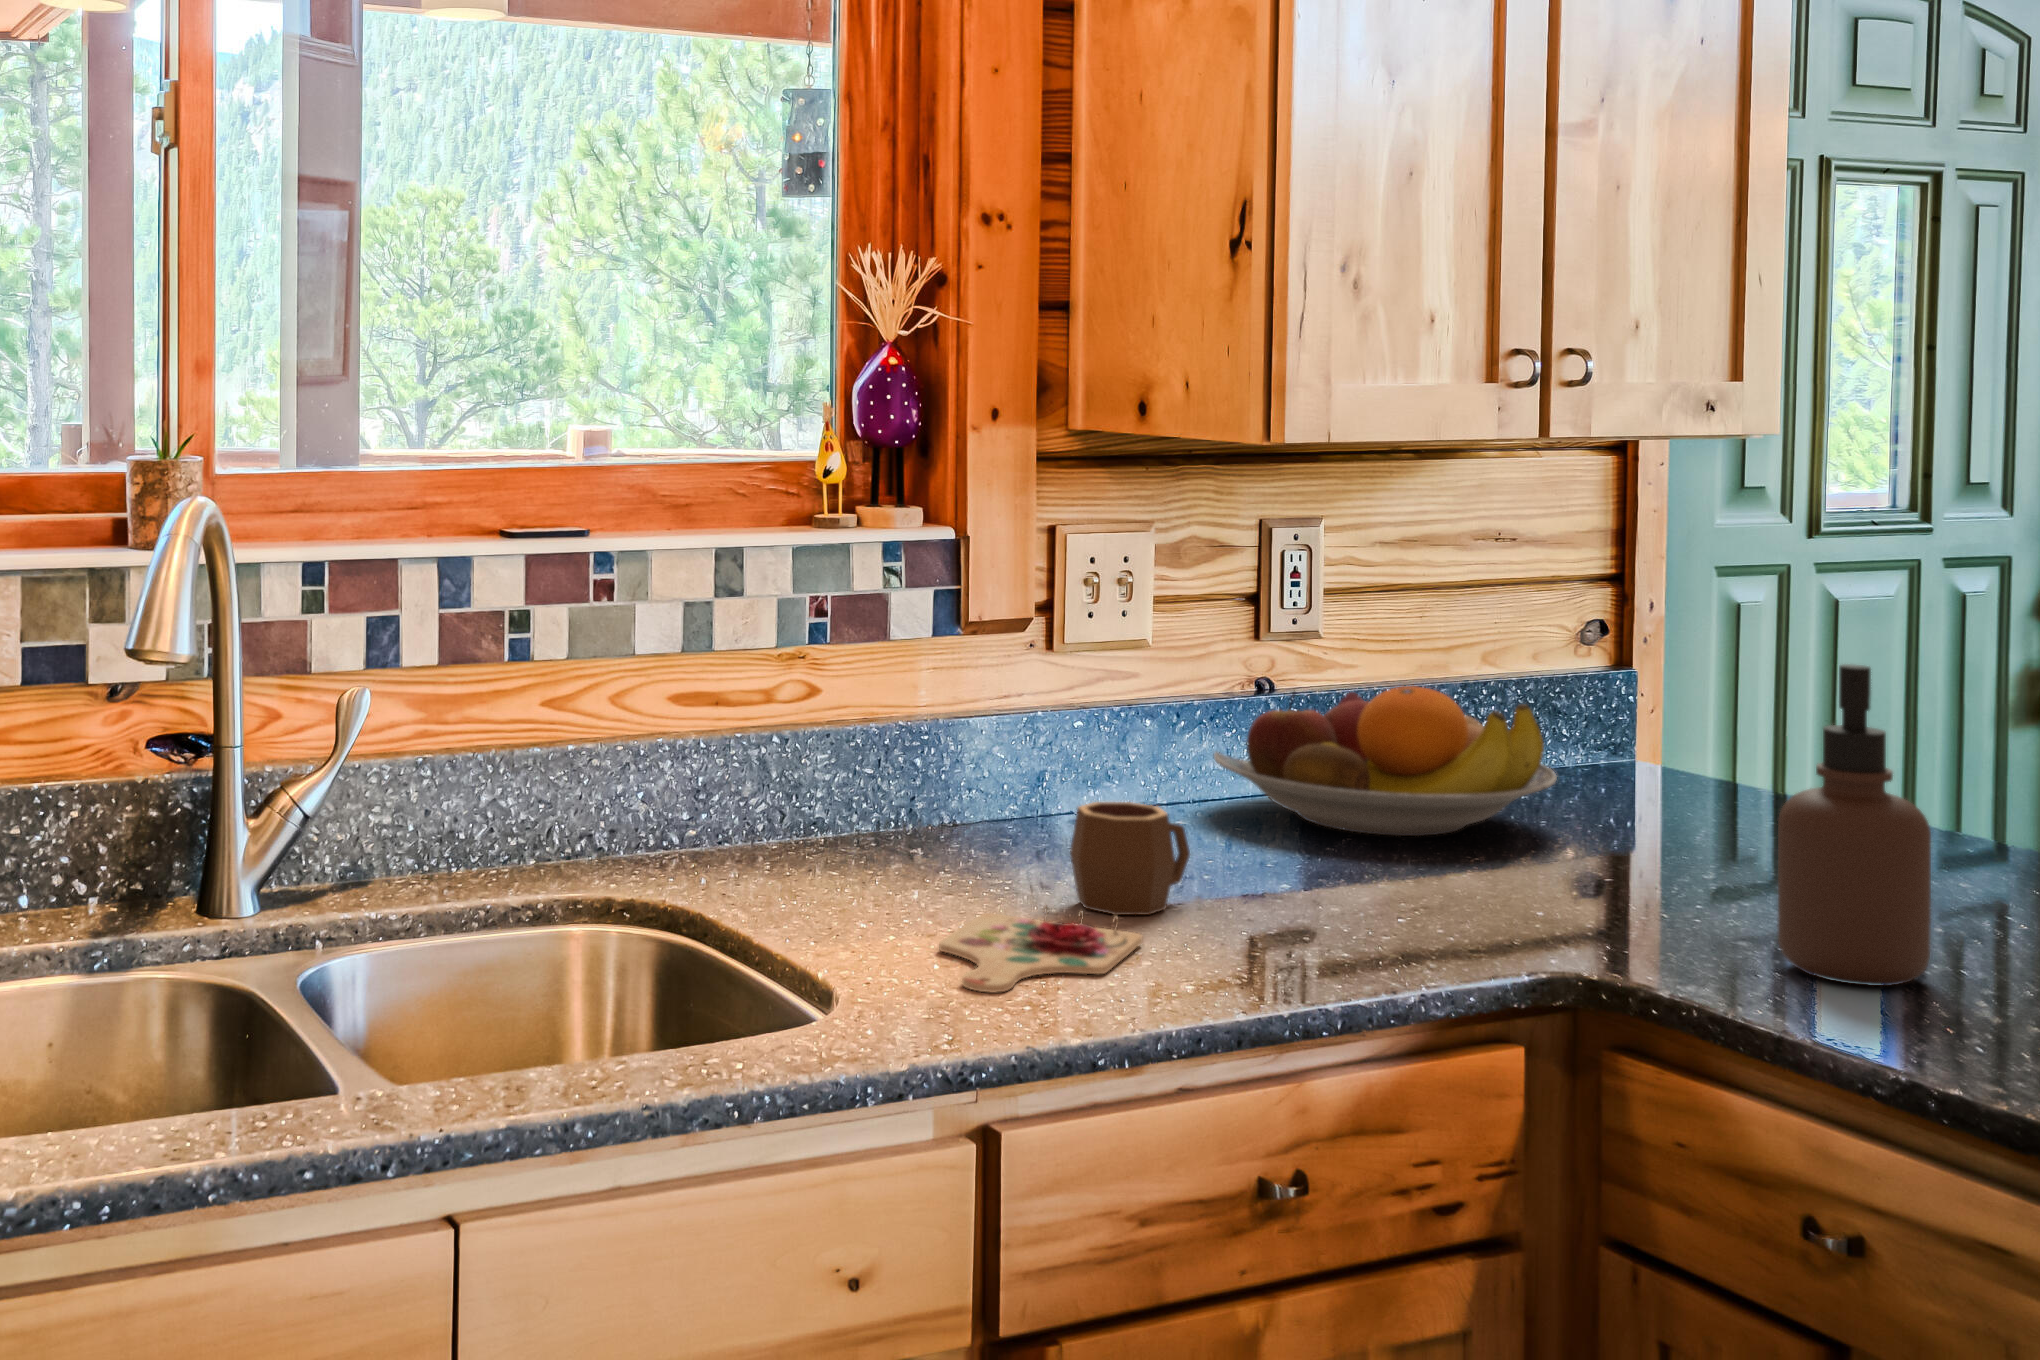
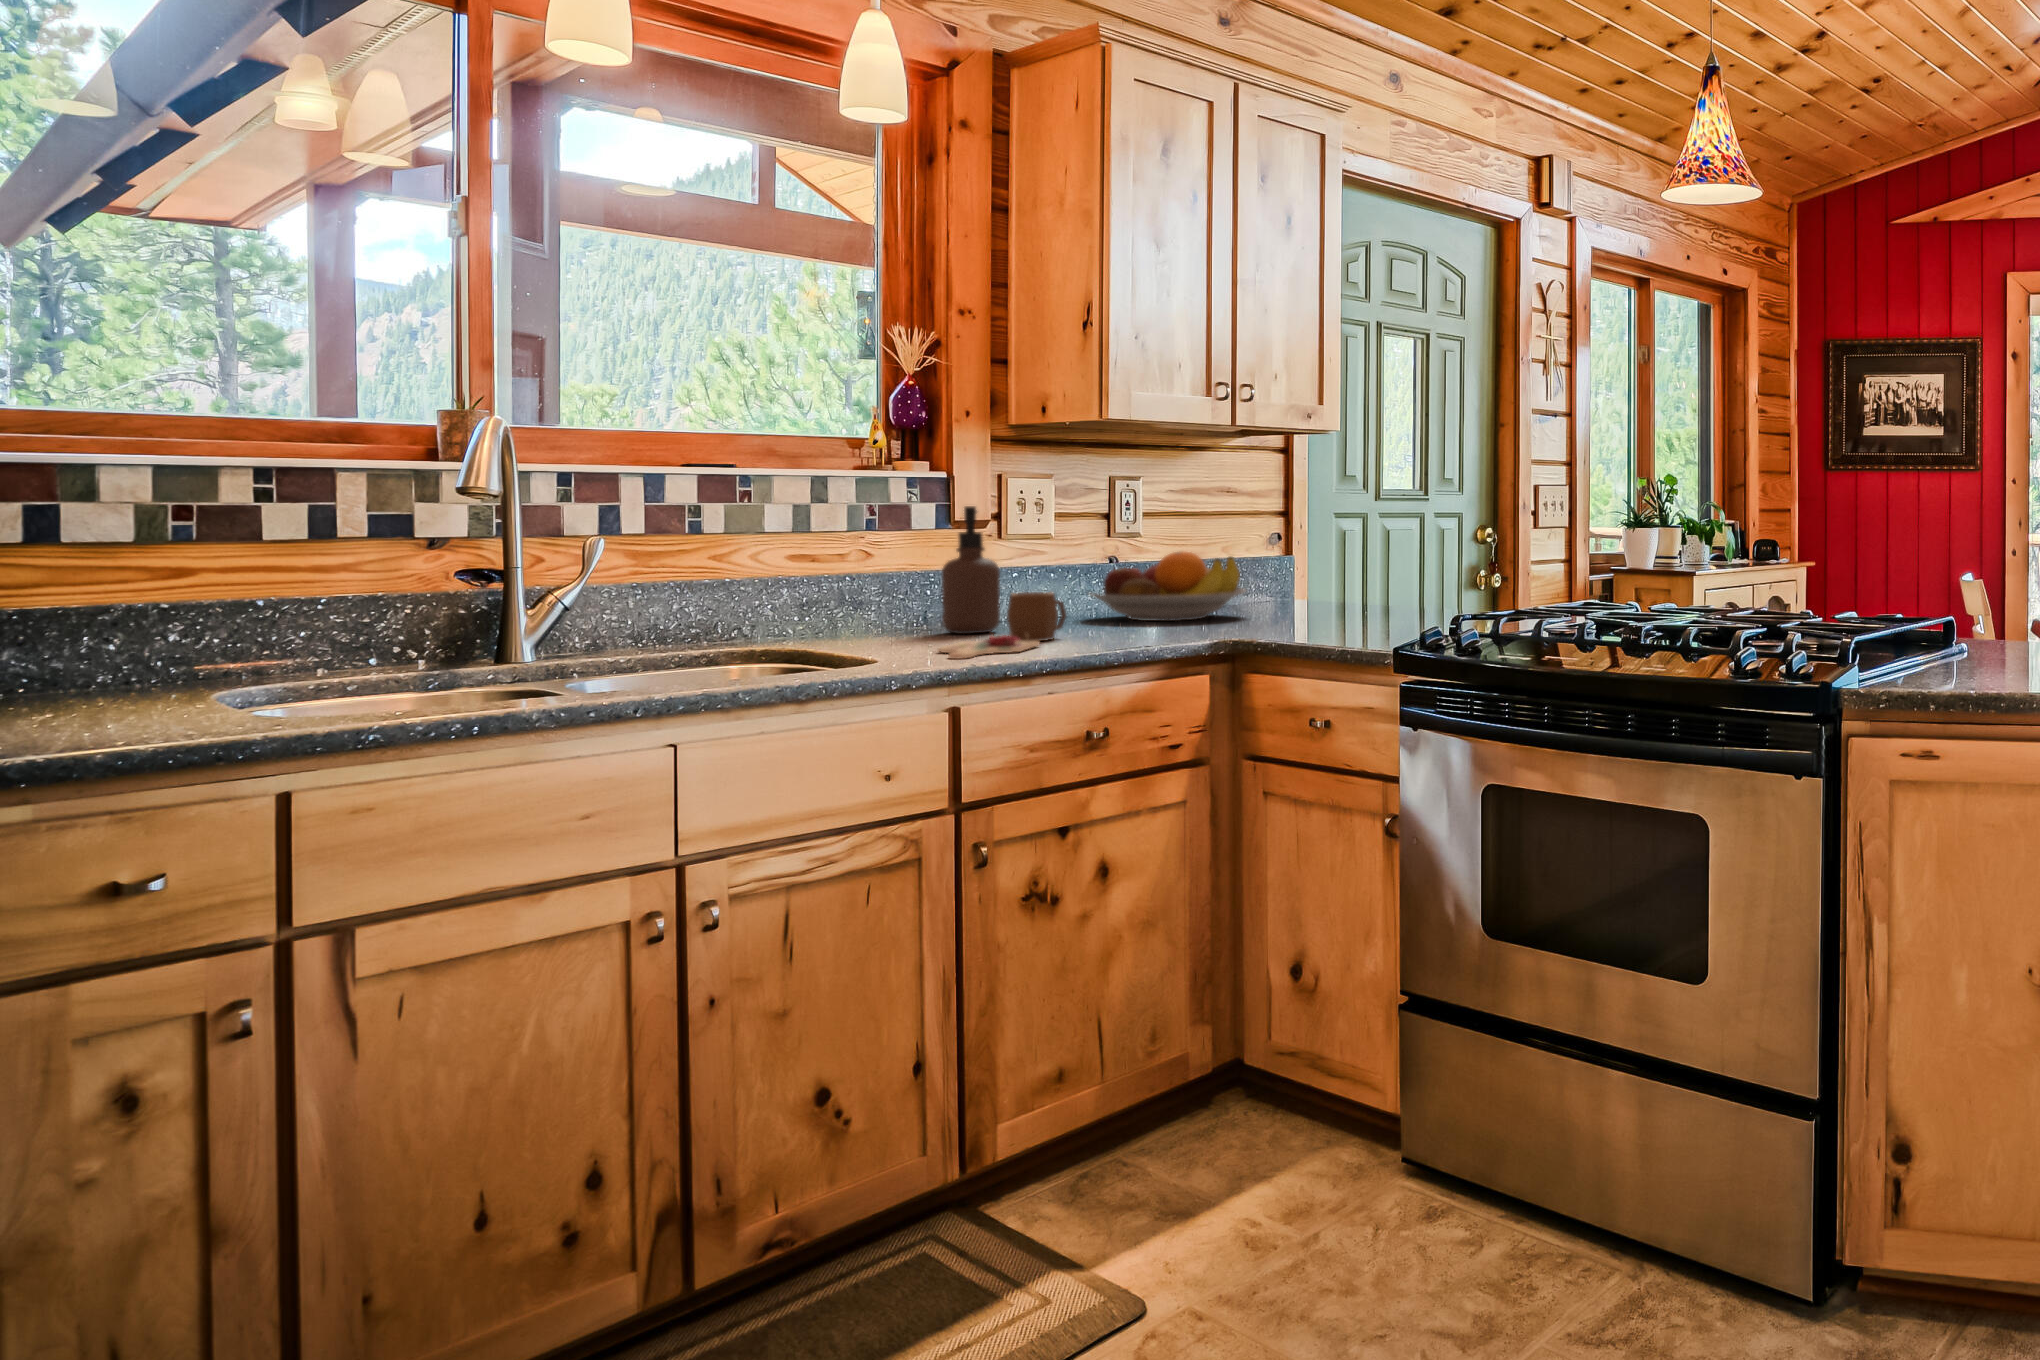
soap dispenser: present [1777,664,1931,986] -> present [942,506,1000,634]

